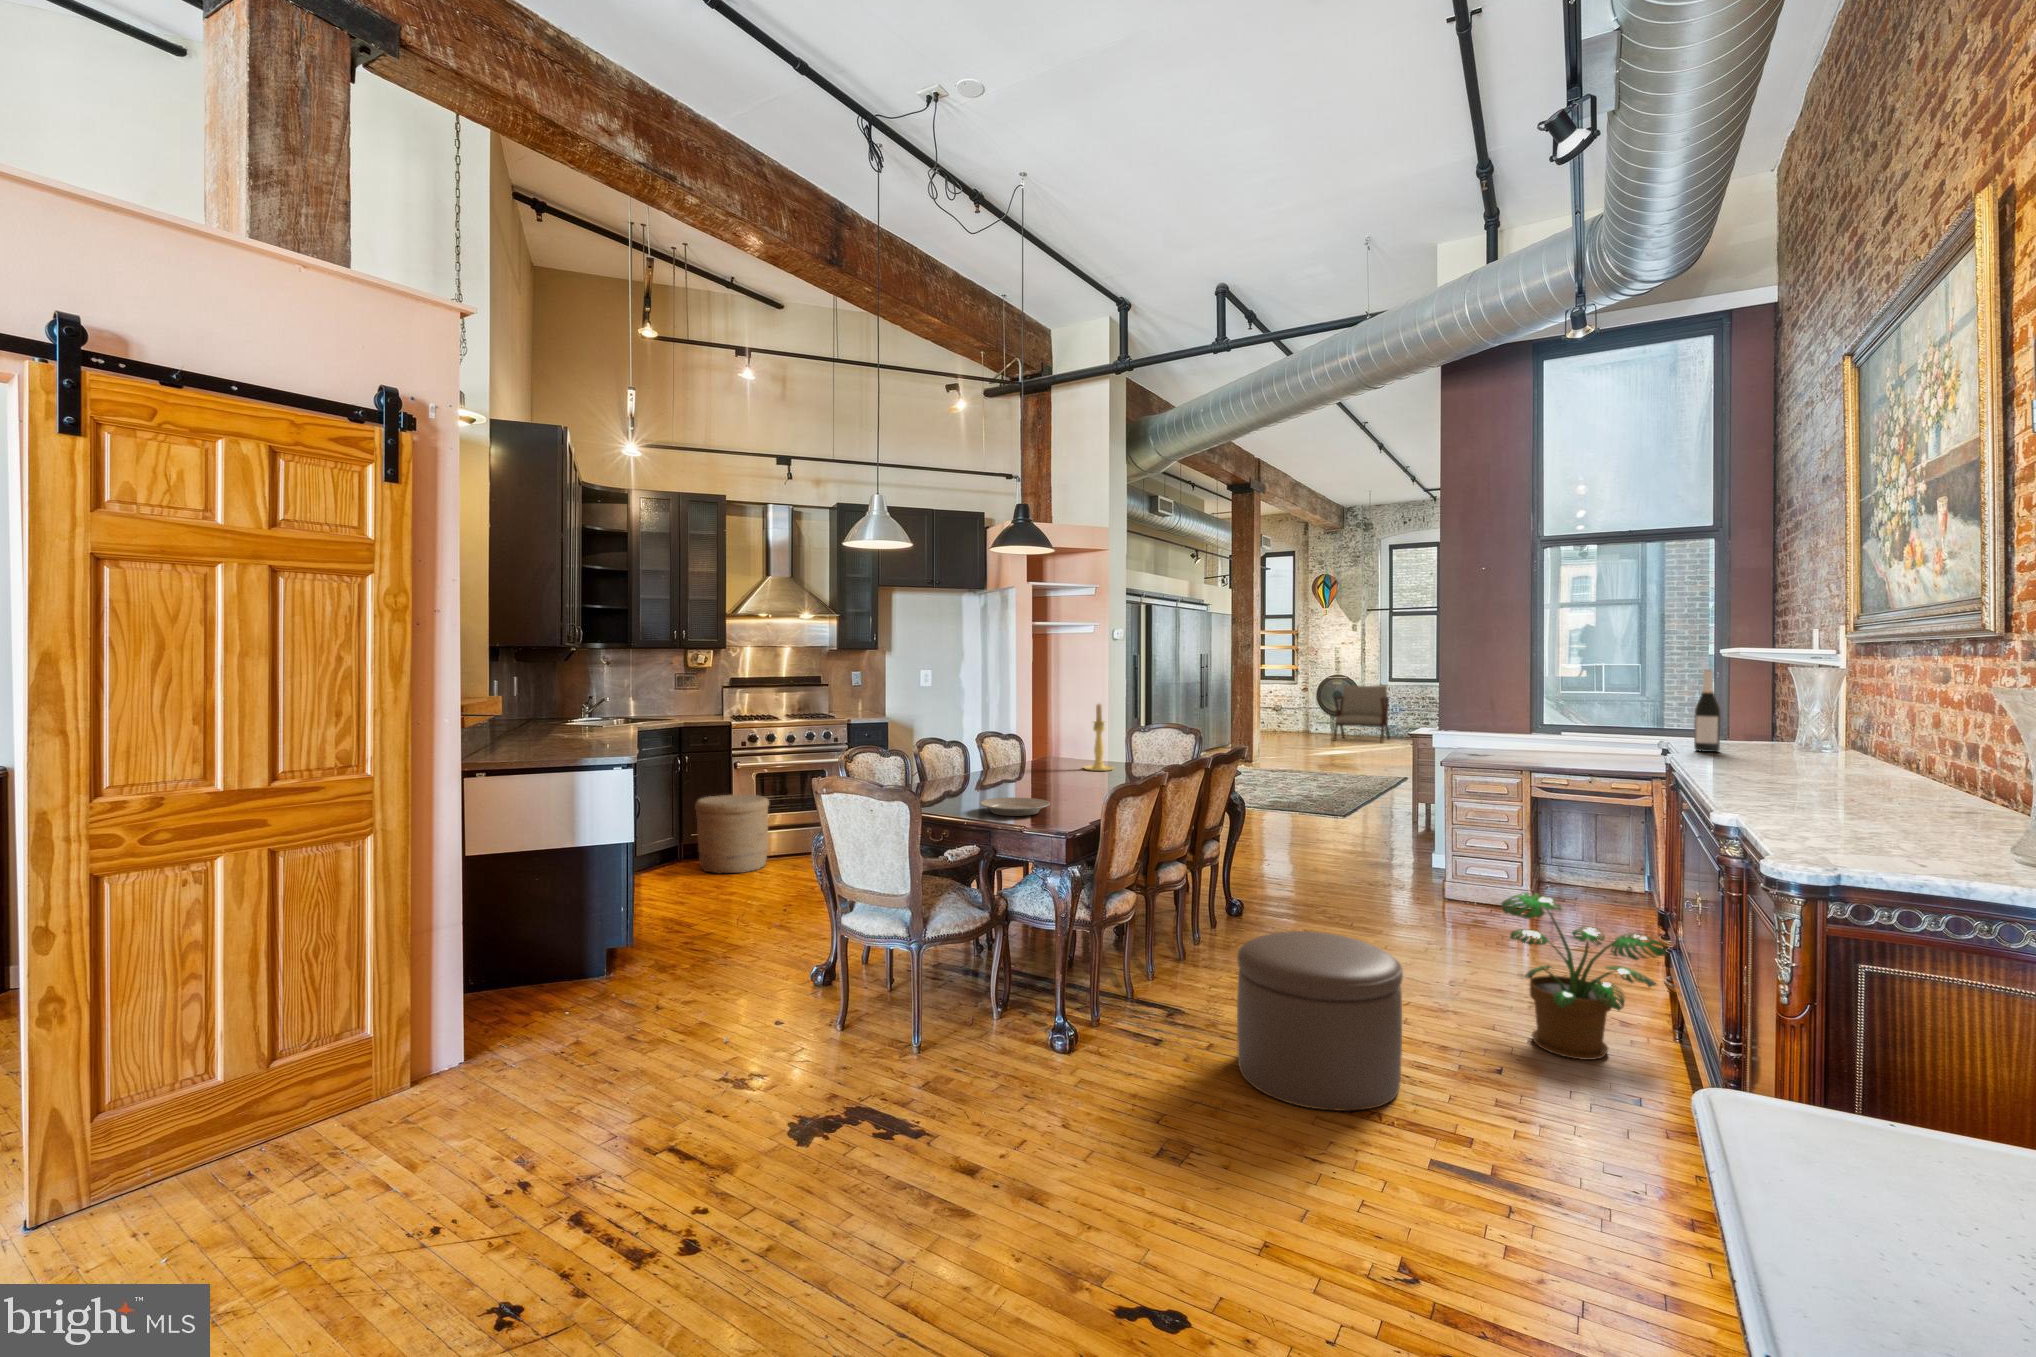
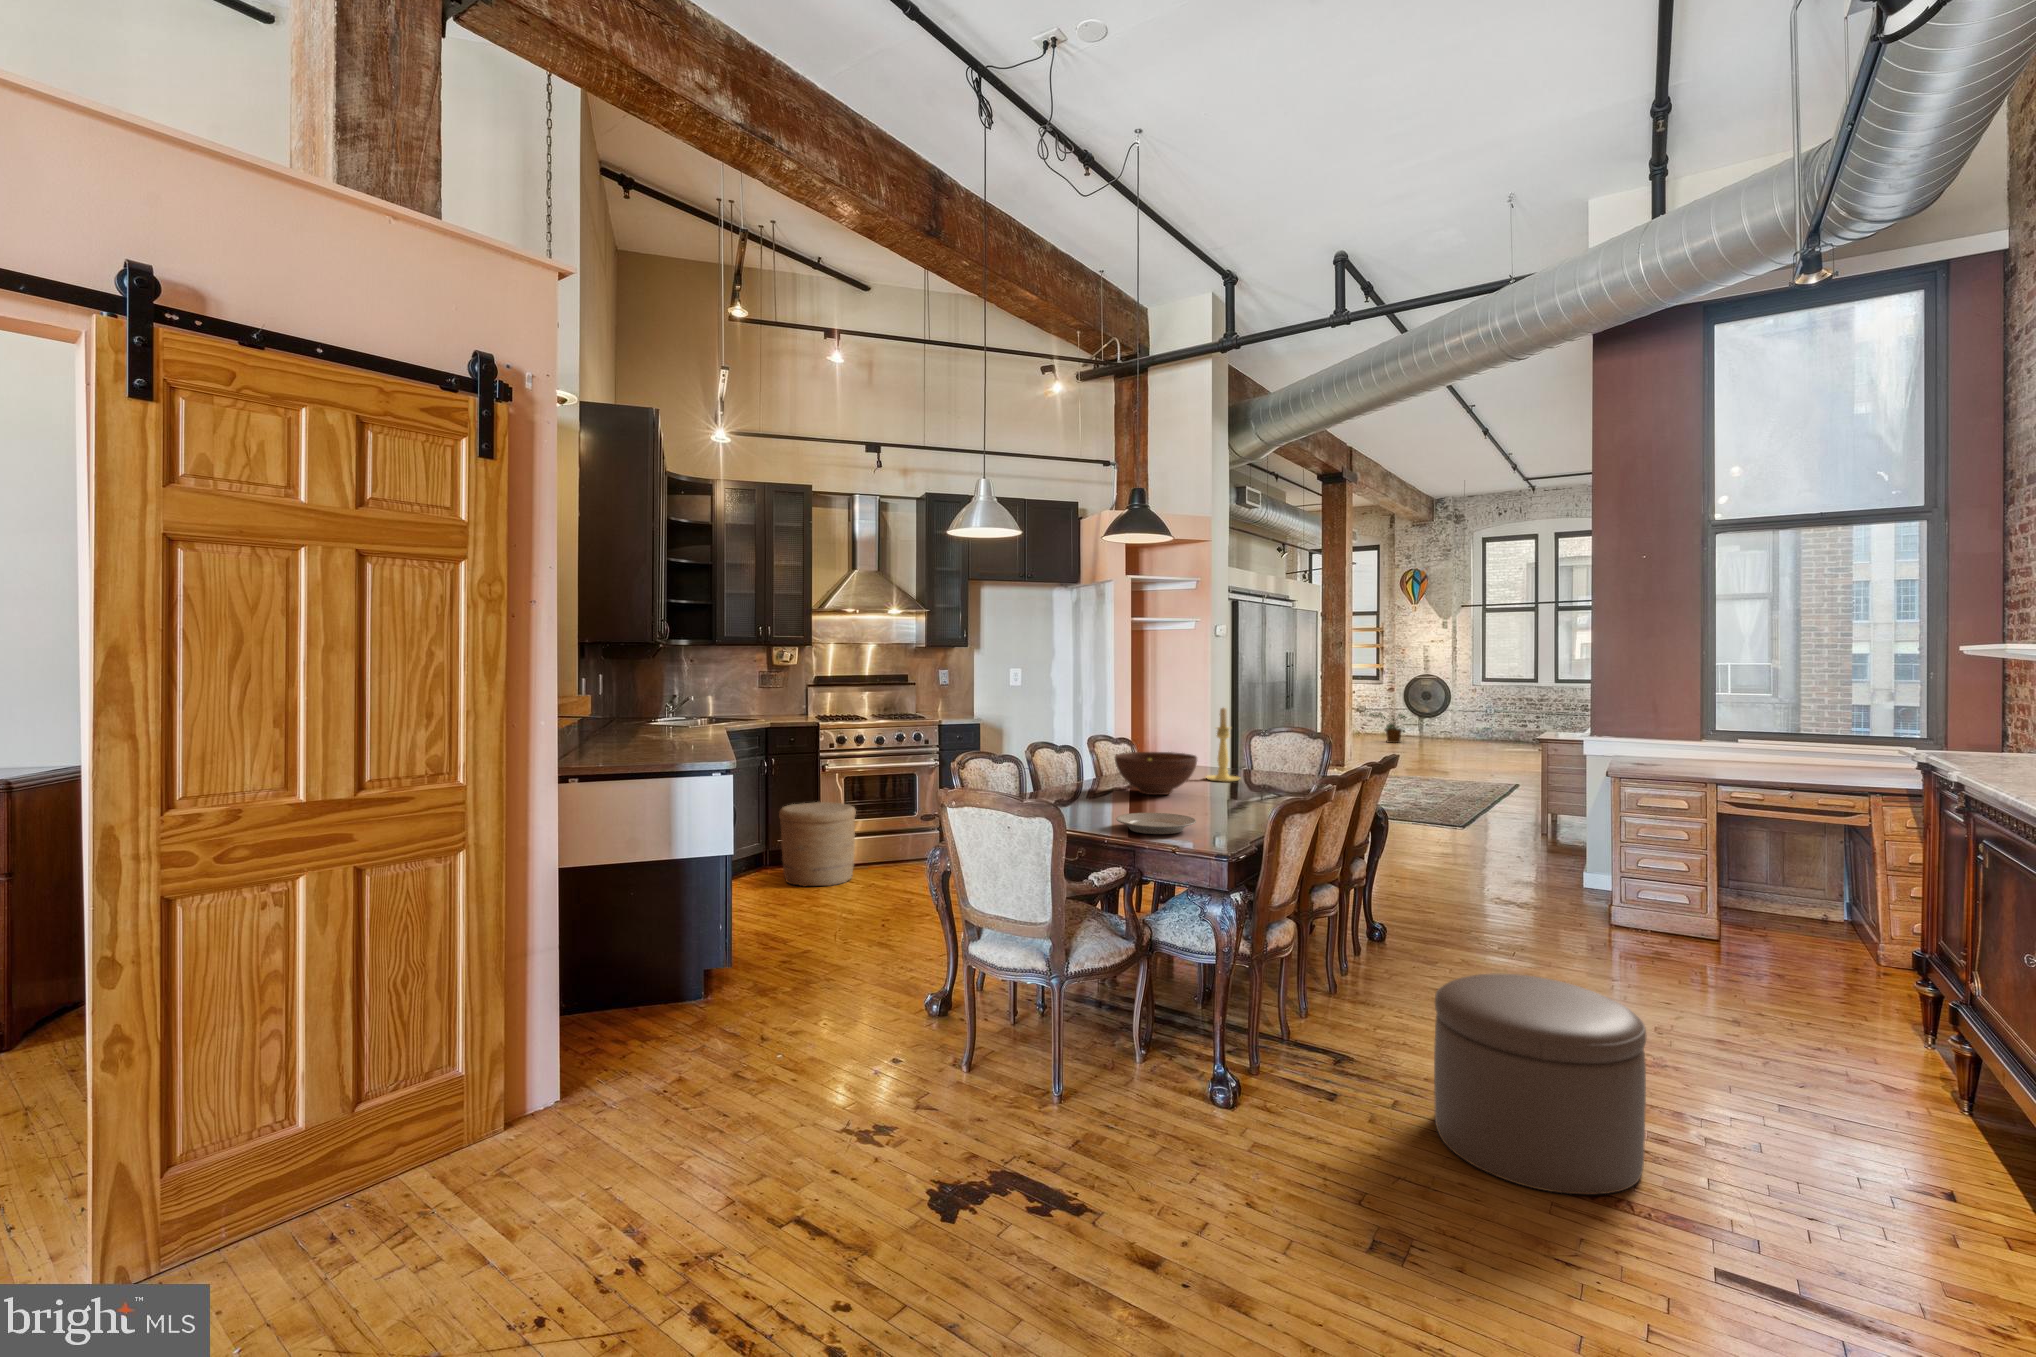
wine bottle: present [1694,670,1721,752] -> none [1968,670,2005,768]
lounge chair: present [1334,685,1390,743] -> none [1426,688,1488,750]
fruit bowl: none [994,744,1068,783] -> present [1115,752,1197,795]
potted plant: present [1501,892,1667,1060] -> present [1370,713,1406,743]

